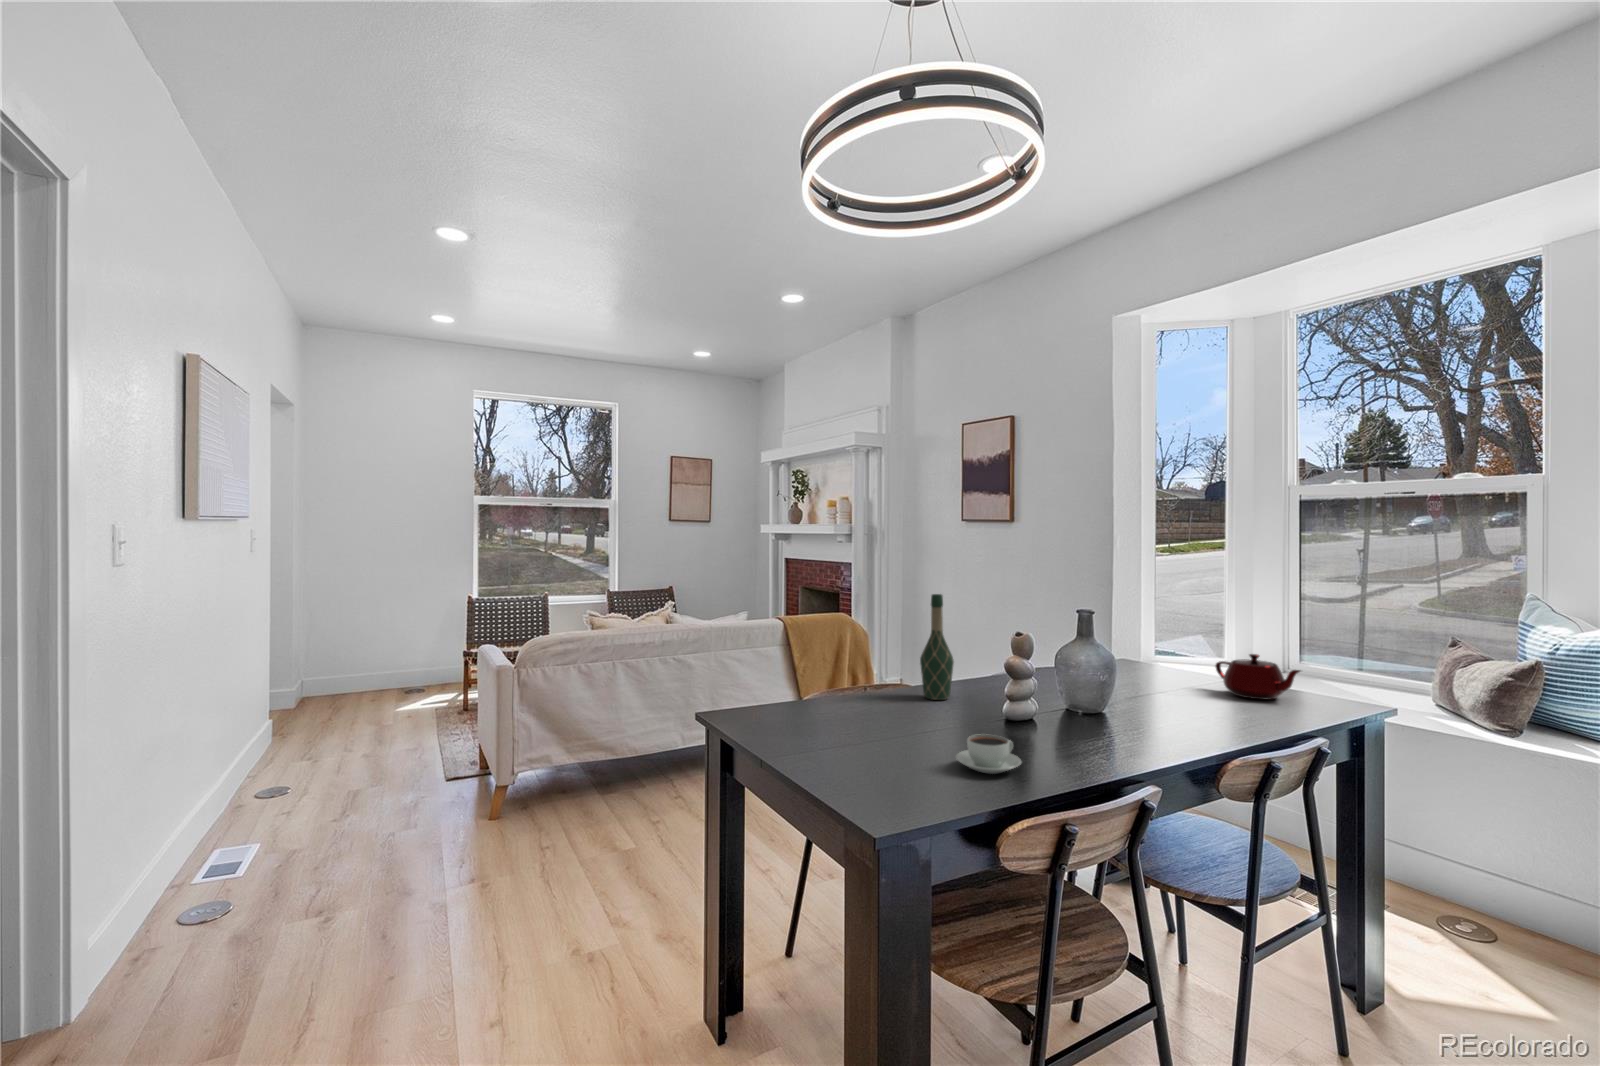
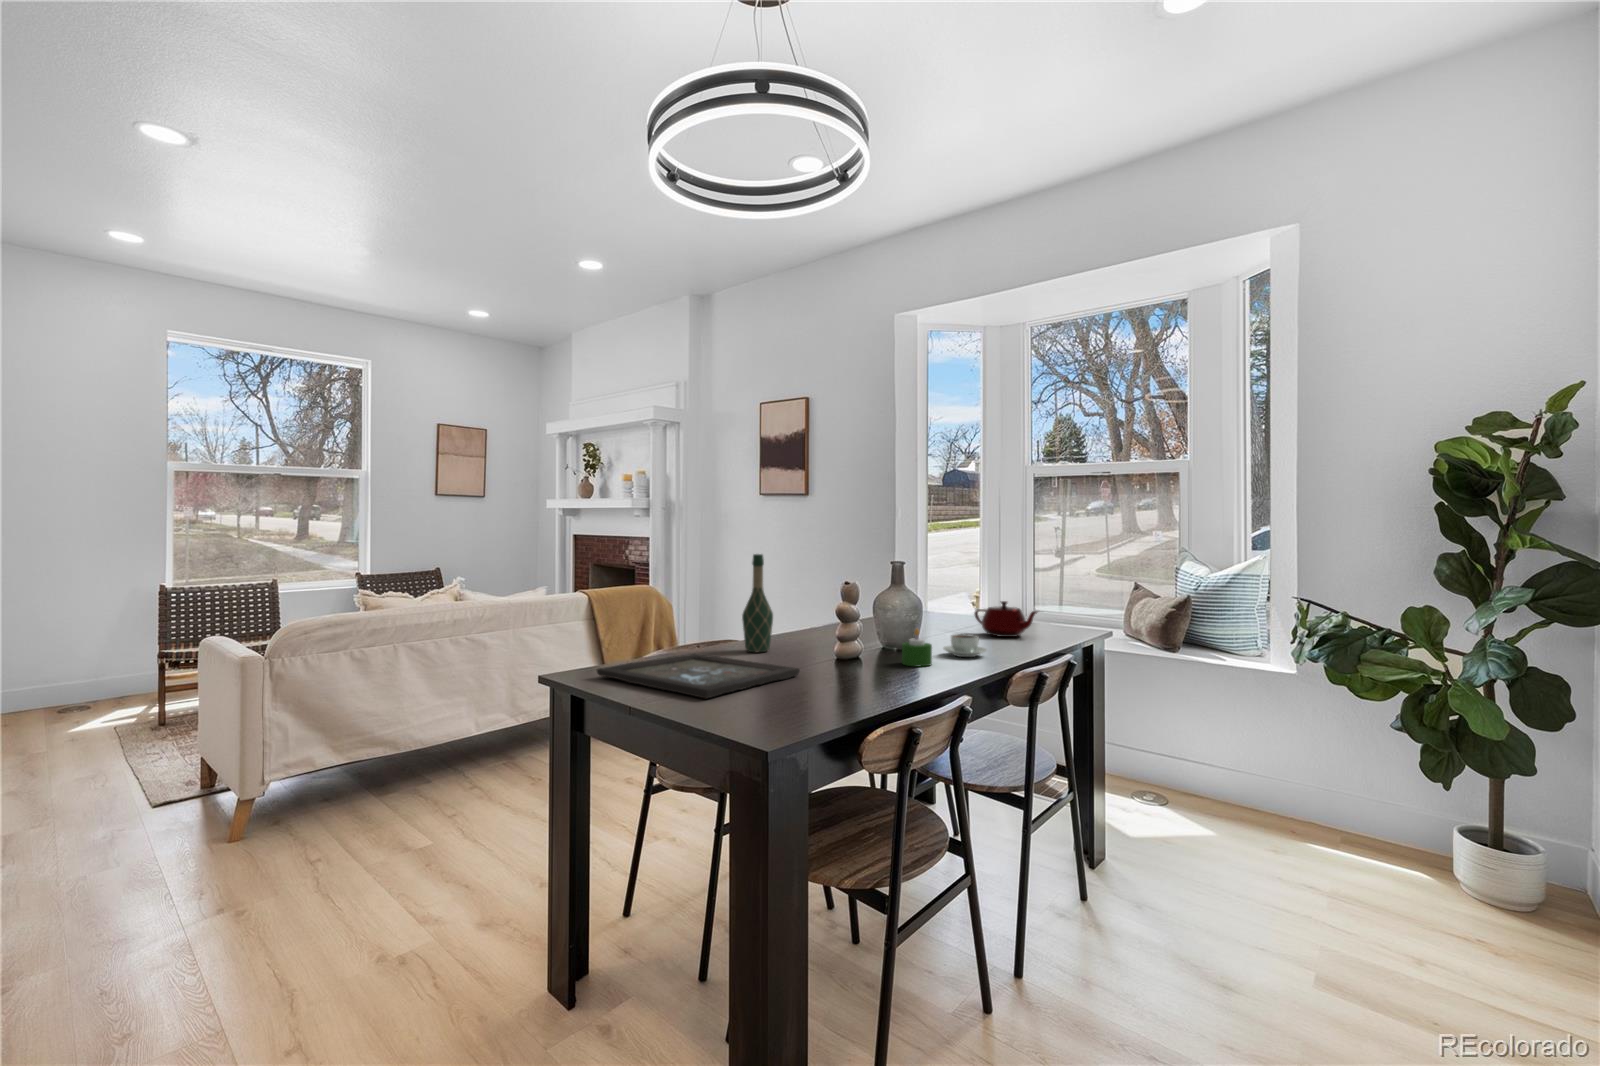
candle: none [1093,690,1131,736] -> present [902,629,932,666]
tray: none [757,698,963,759] -> present [597,654,800,698]
coffee cup: present [956,734,1021,774] -> present [943,634,986,657]

